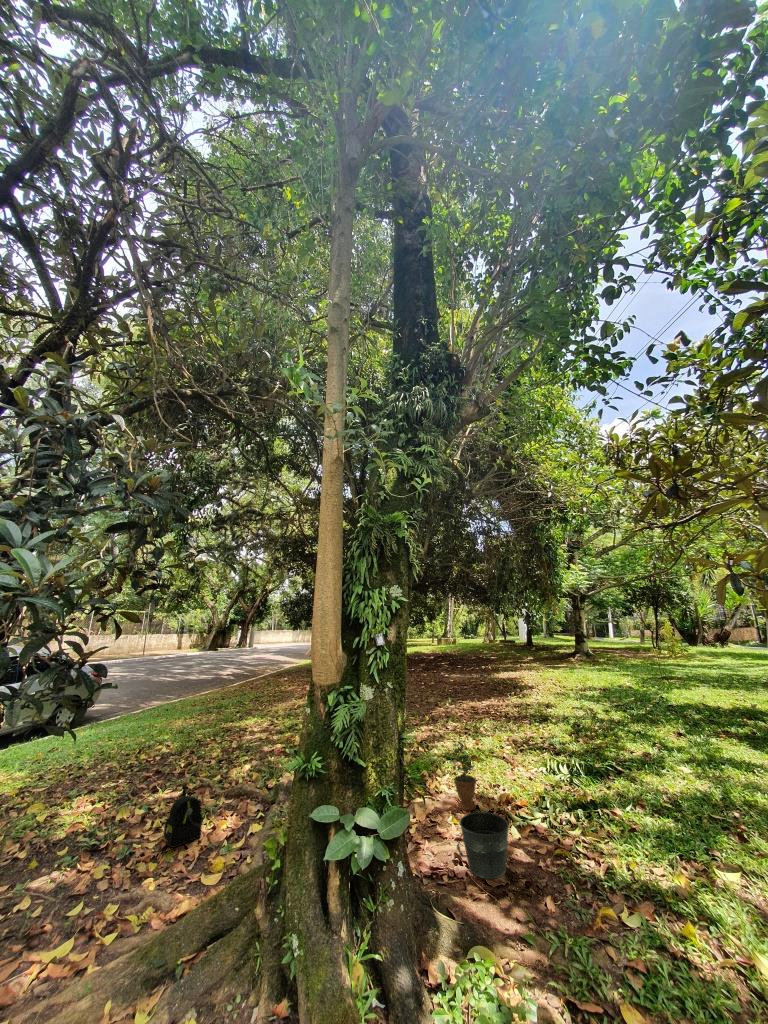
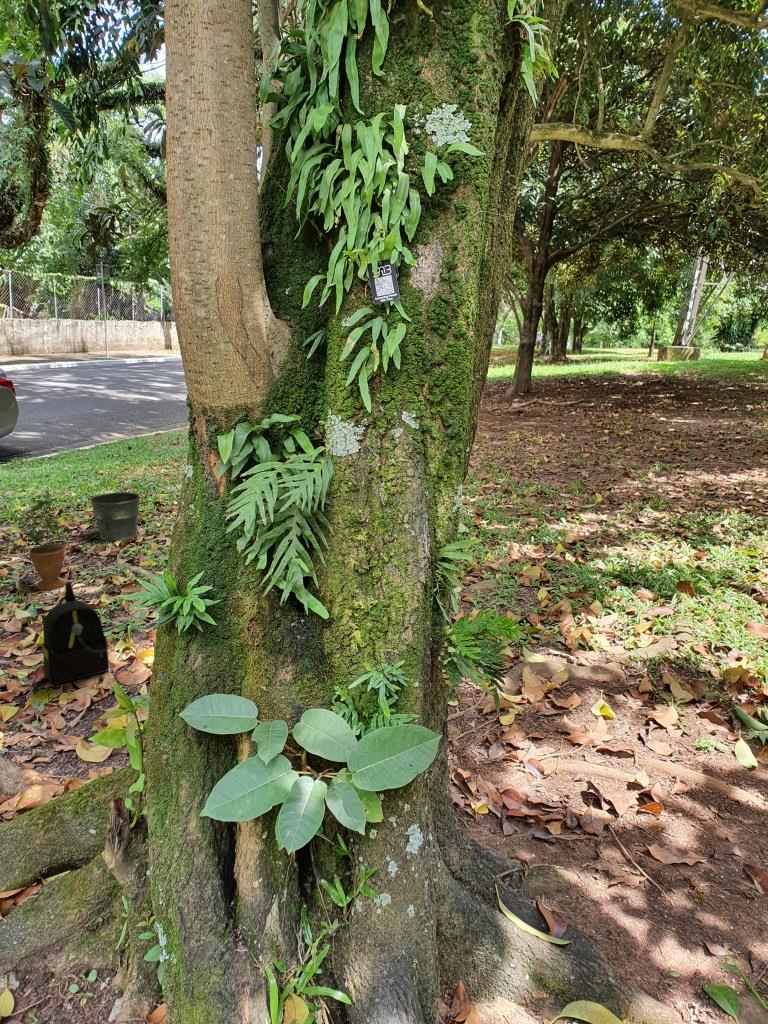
potted plant: present [450,738,476,811] -> present [19,491,66,590]
bucket: present [457,812,509,879] -> present [88,492,140,541]

